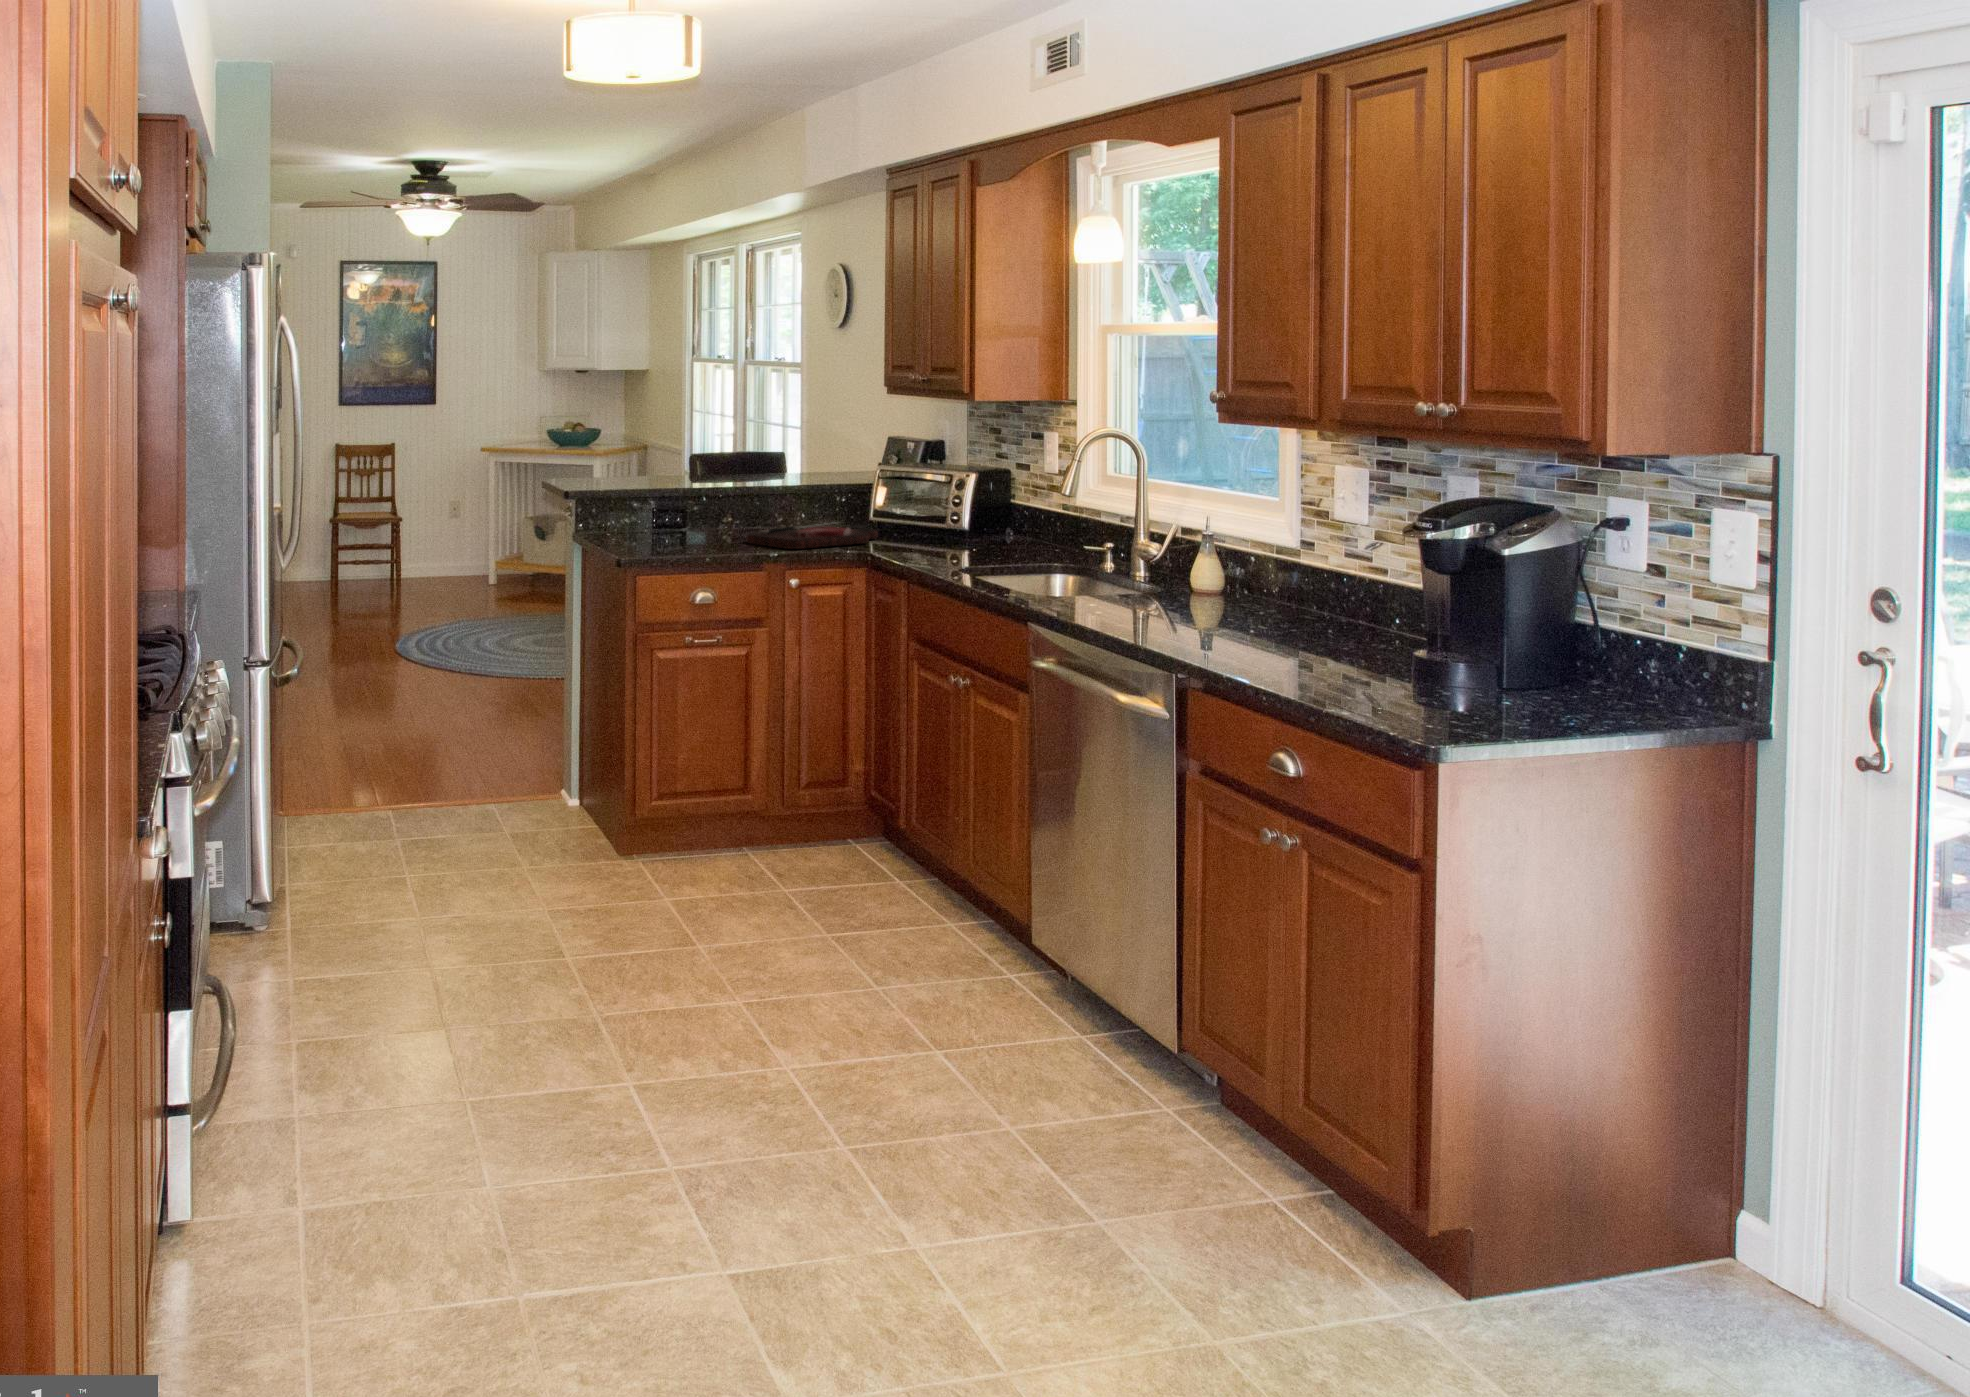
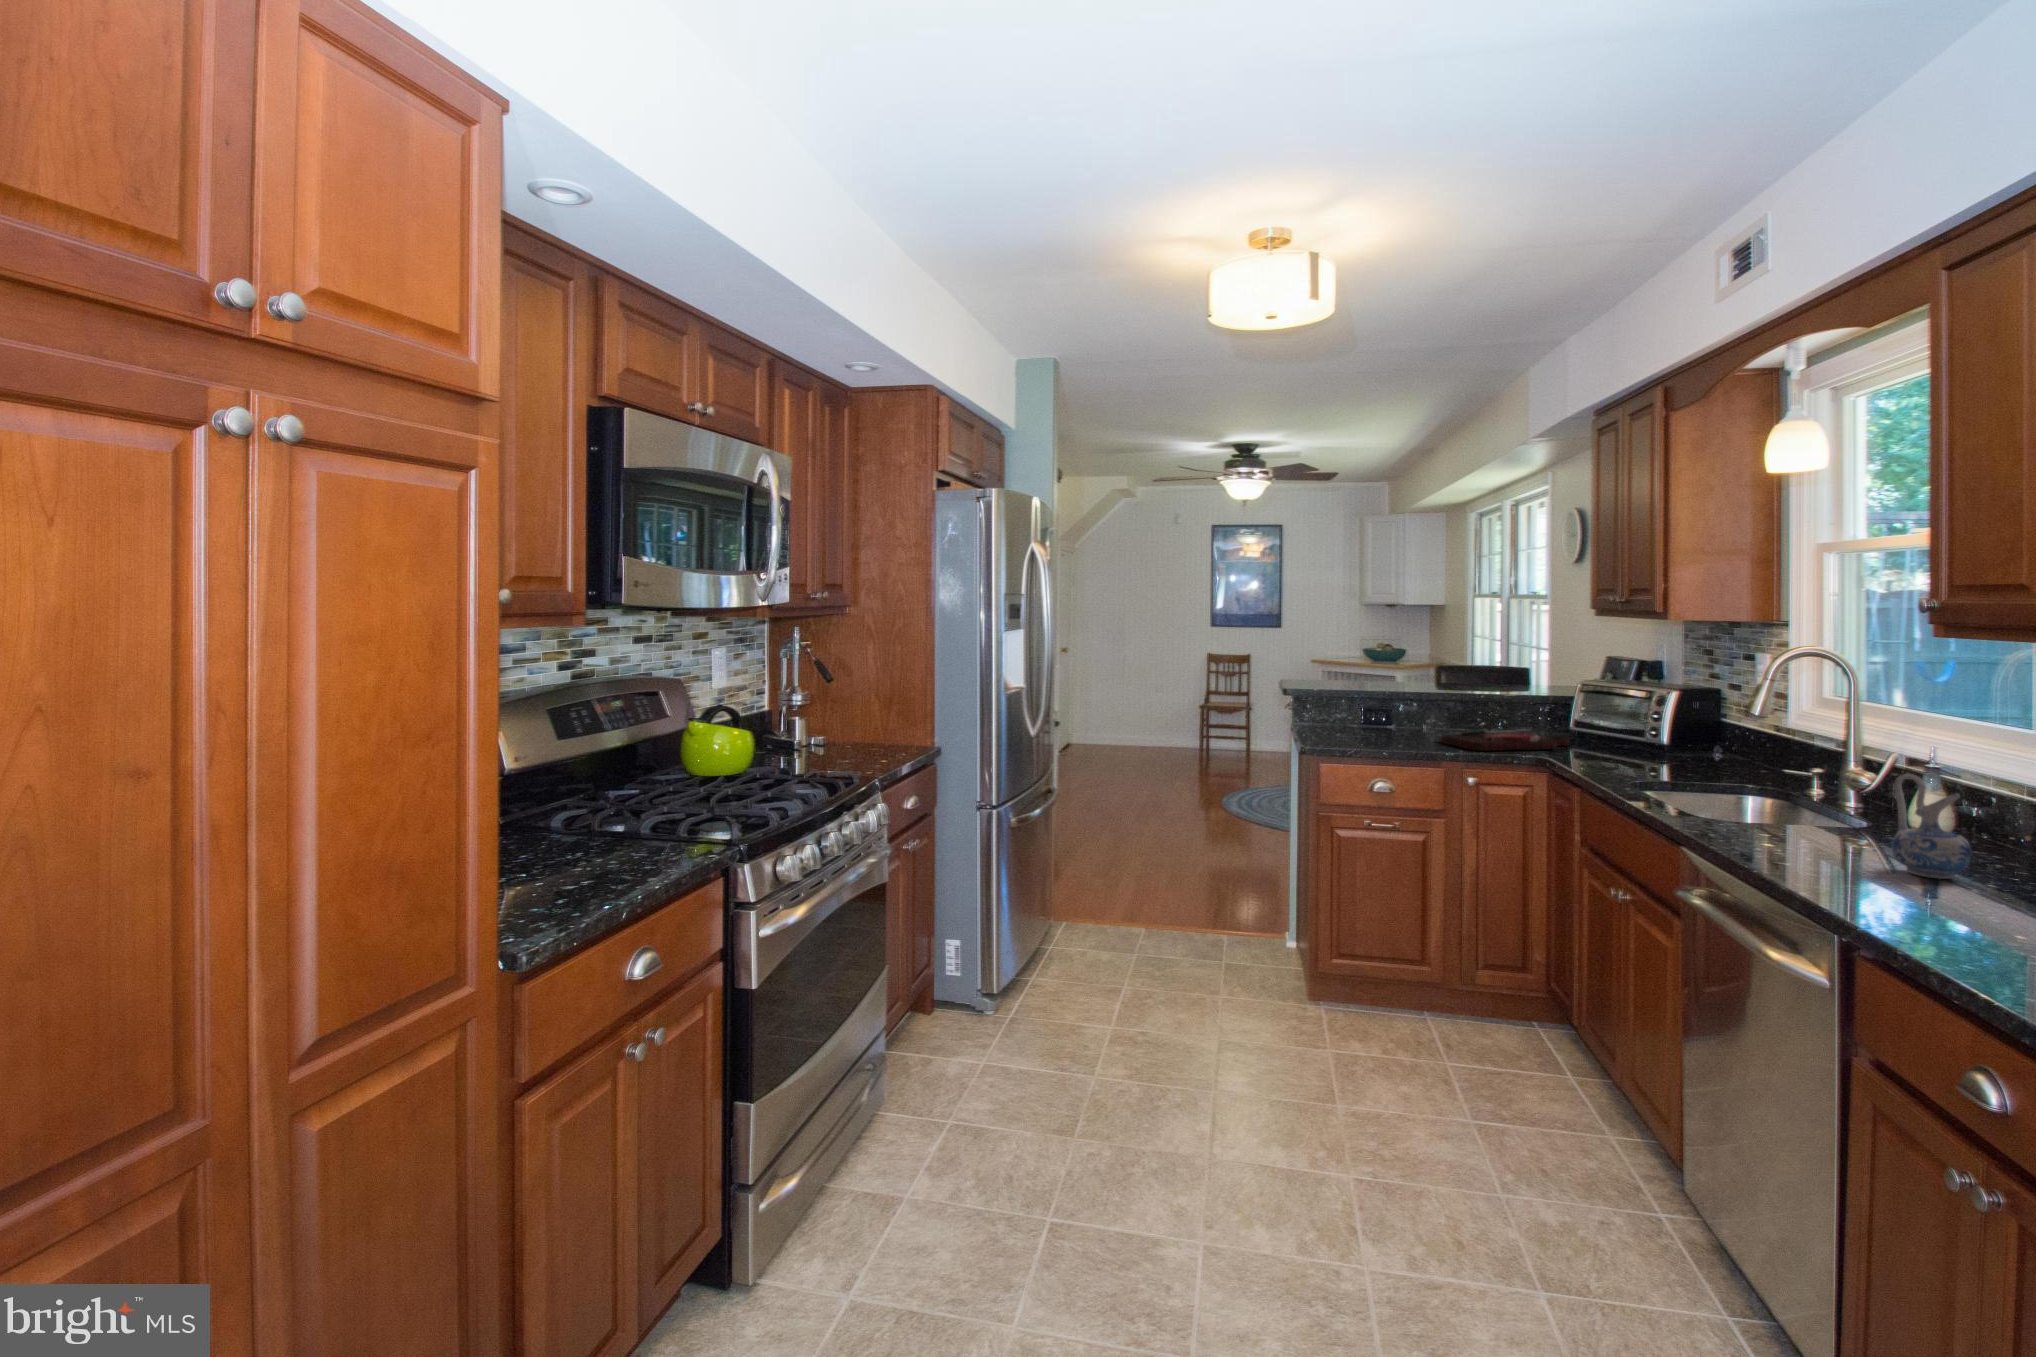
ceramic pitcher: none [1193,536,1245,625] -> present [1891,774,1971,879]

